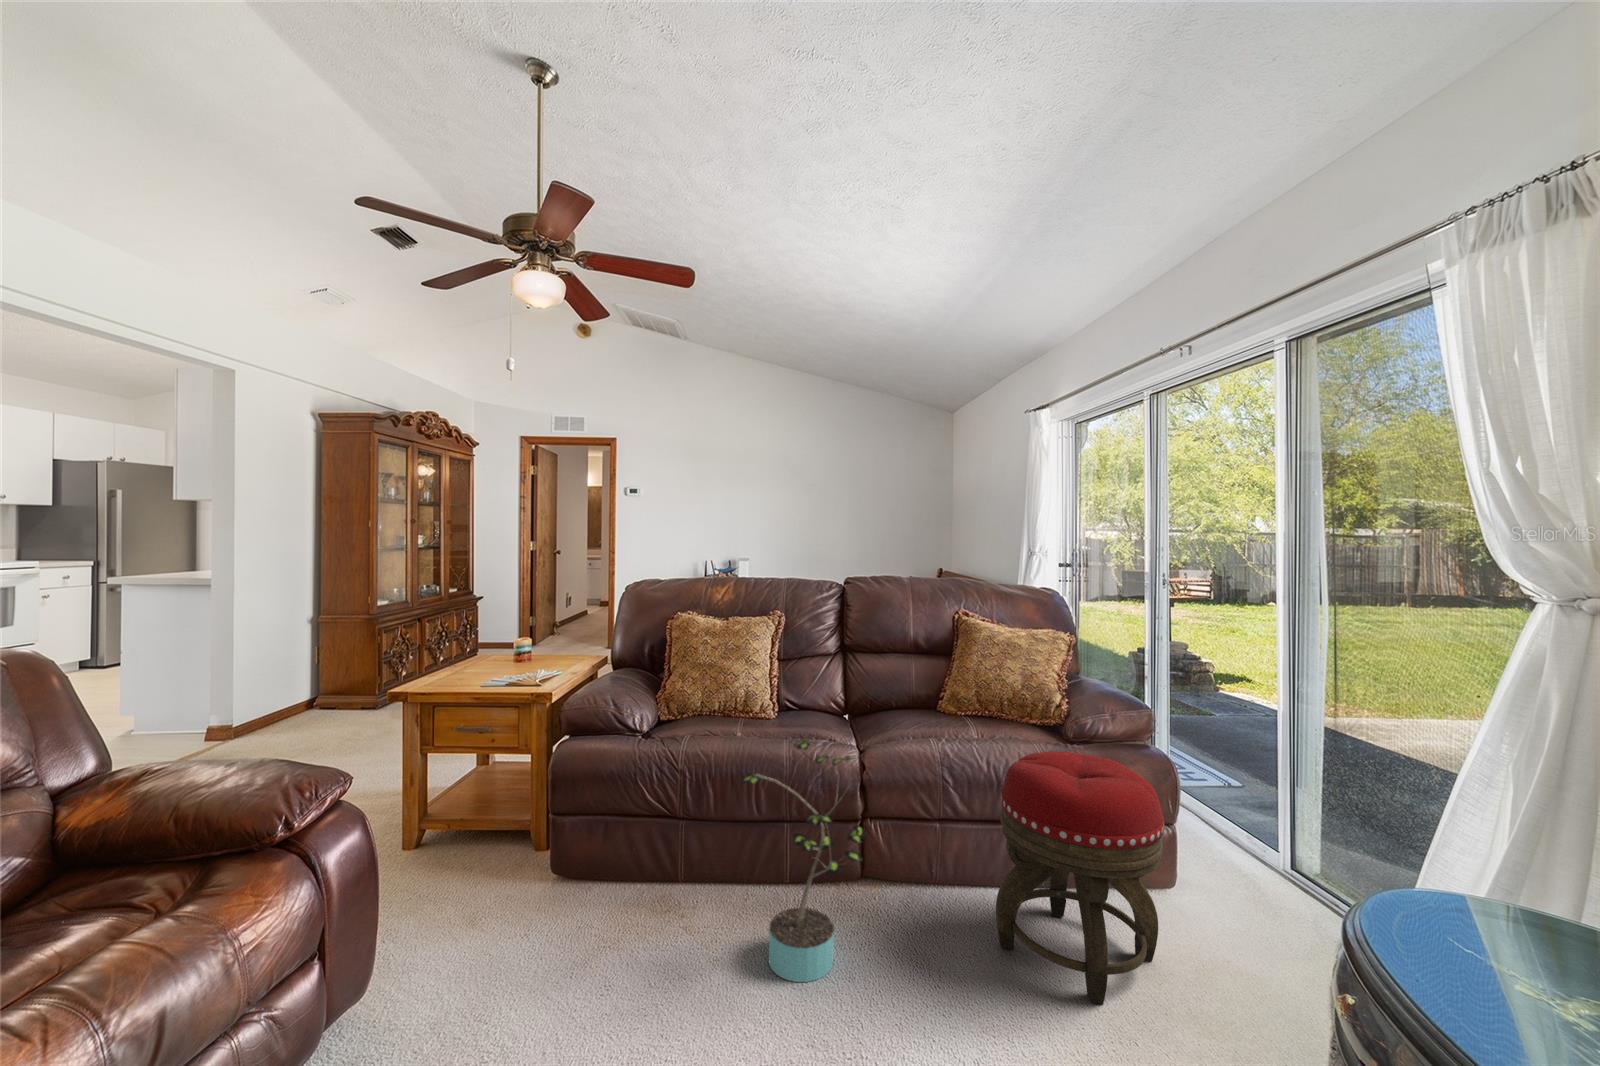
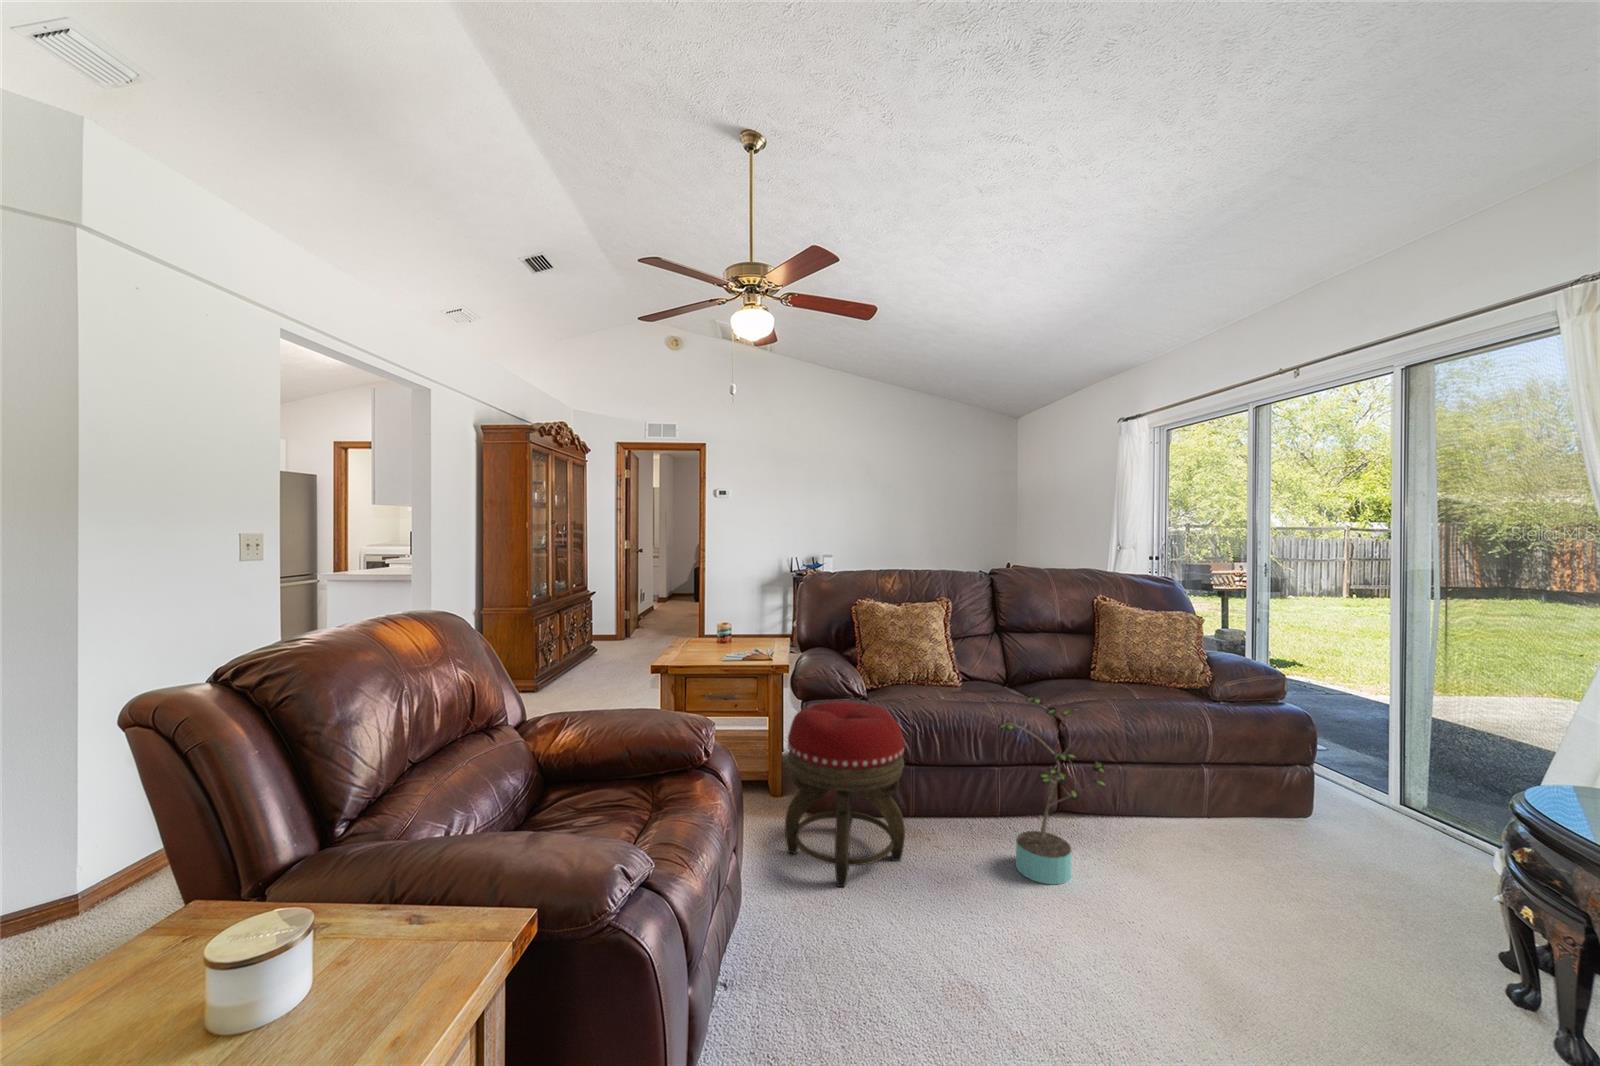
footstool: present [996,751,1164,1004] -> present [785,701,905,887]

